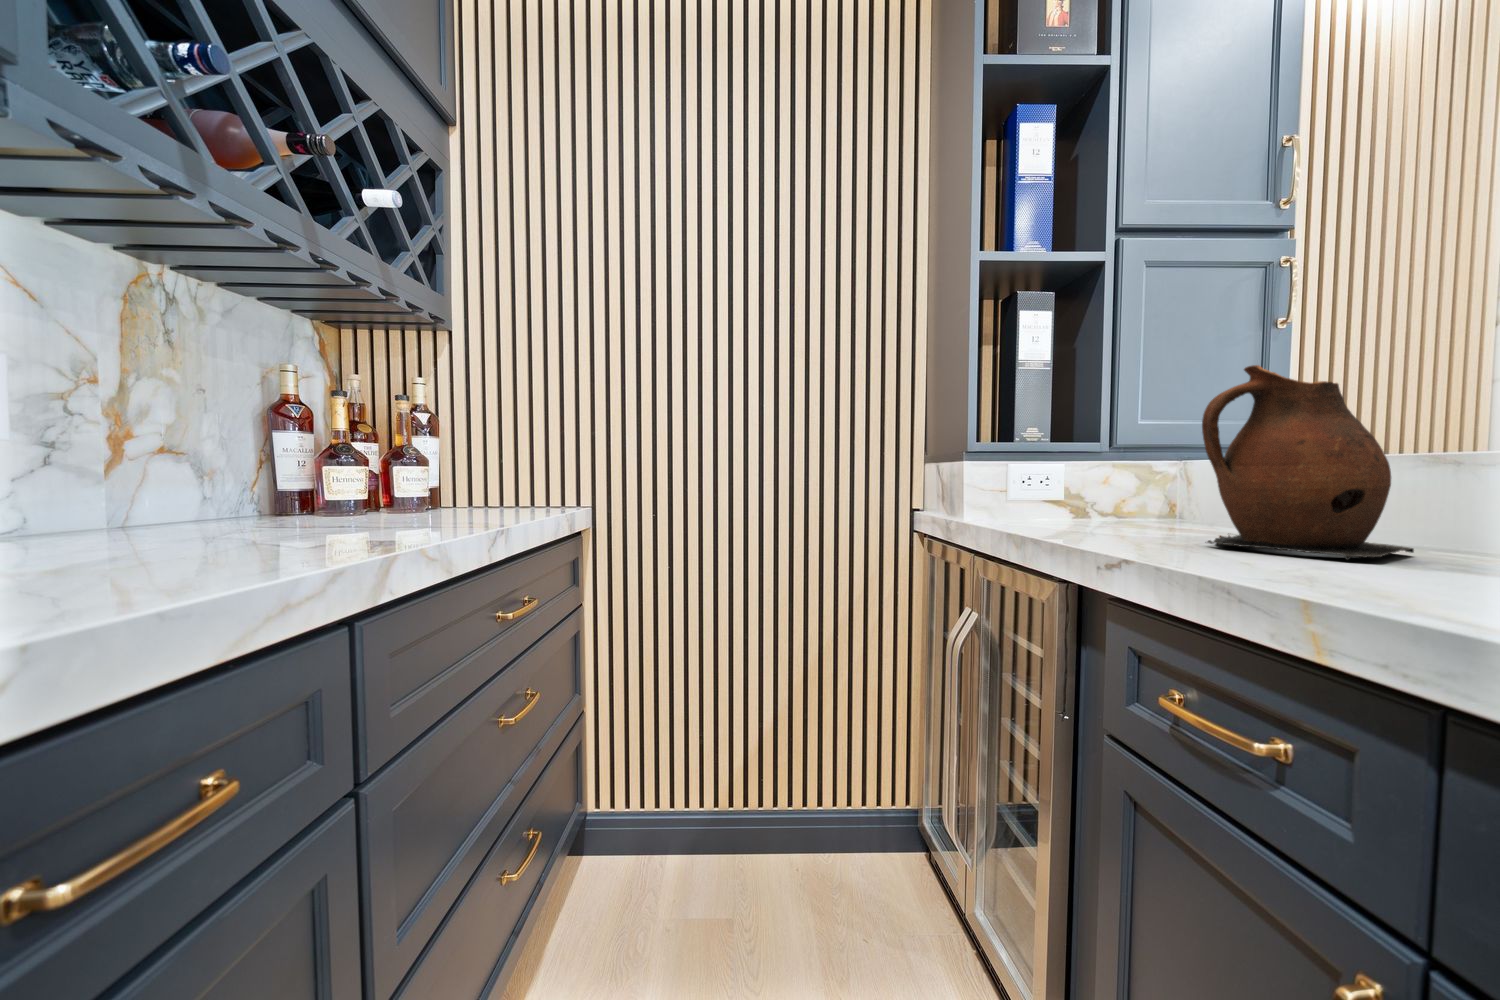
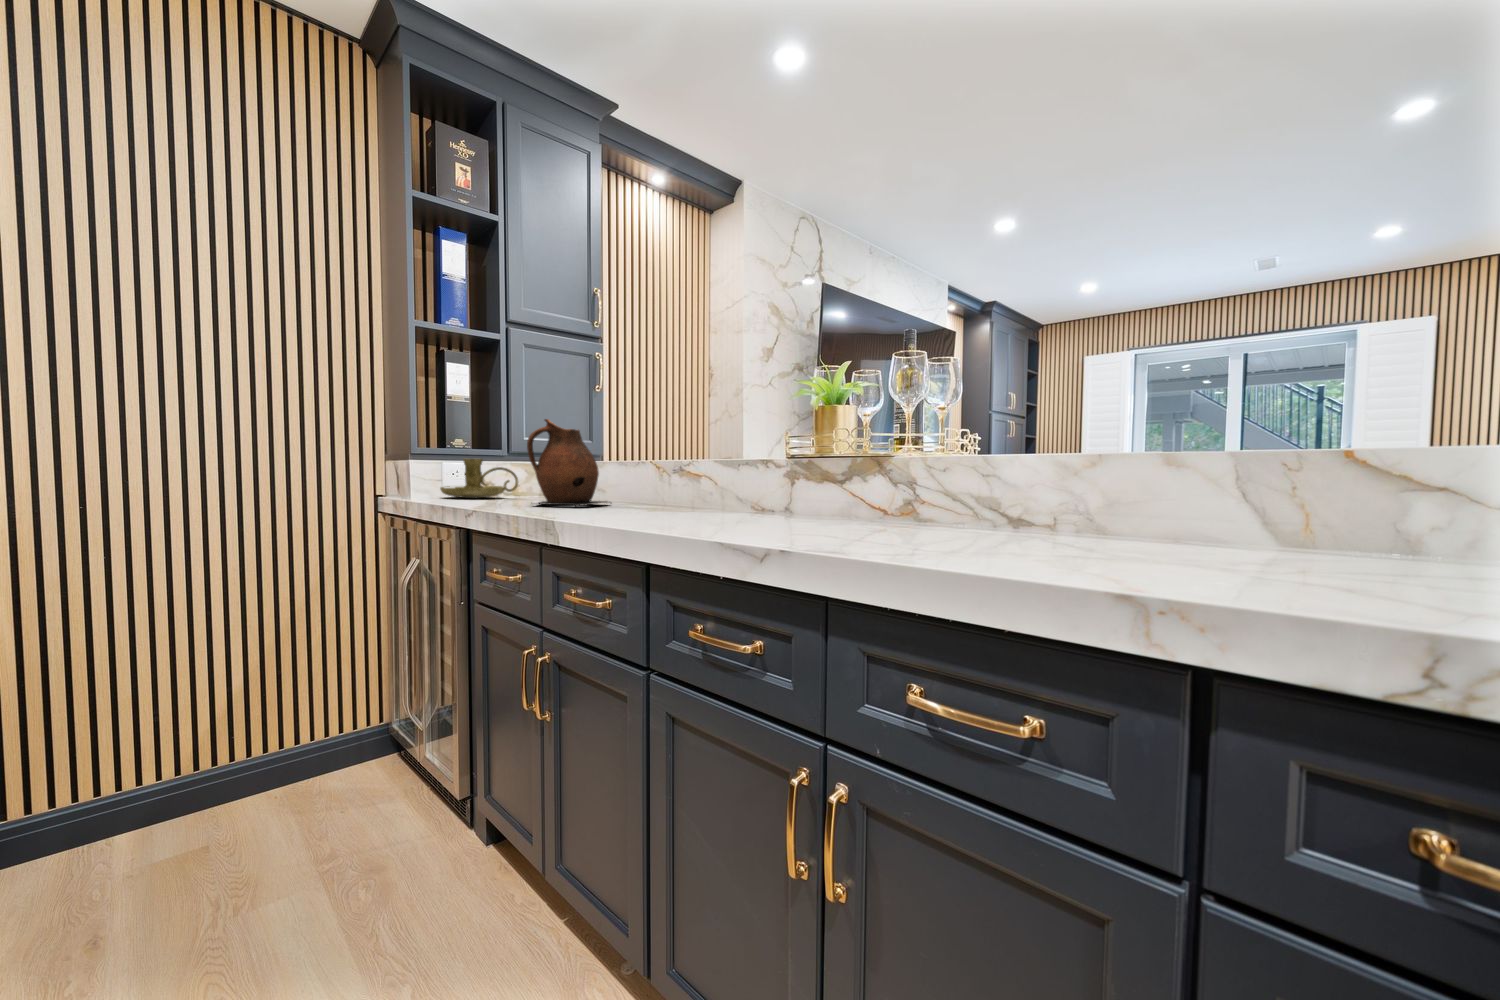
candle holder: none [1003,456,1135,520] -> present [440,459,518,498]

